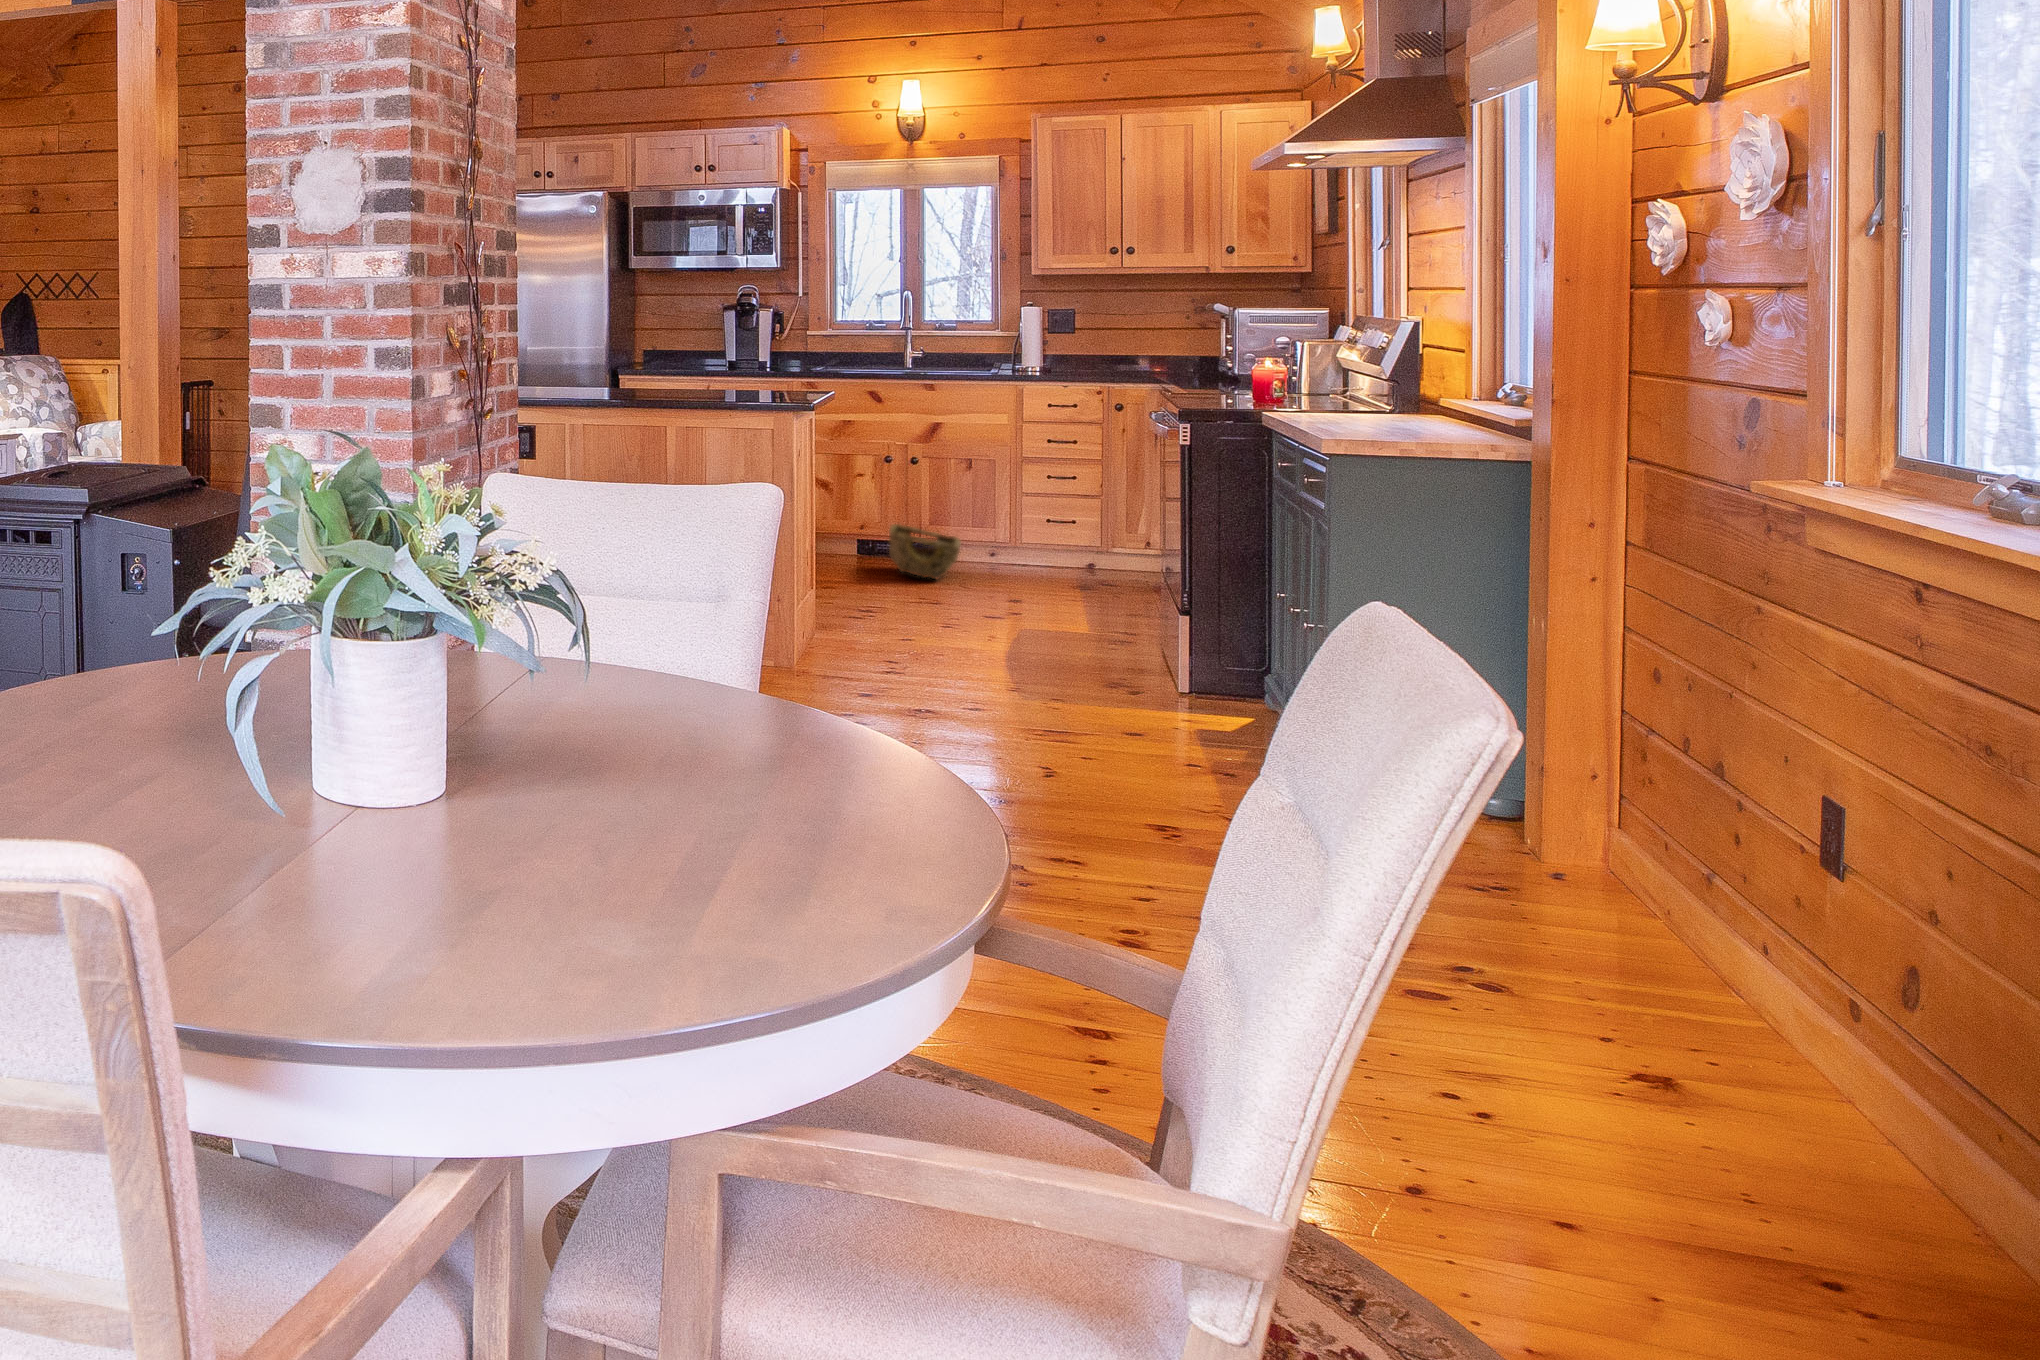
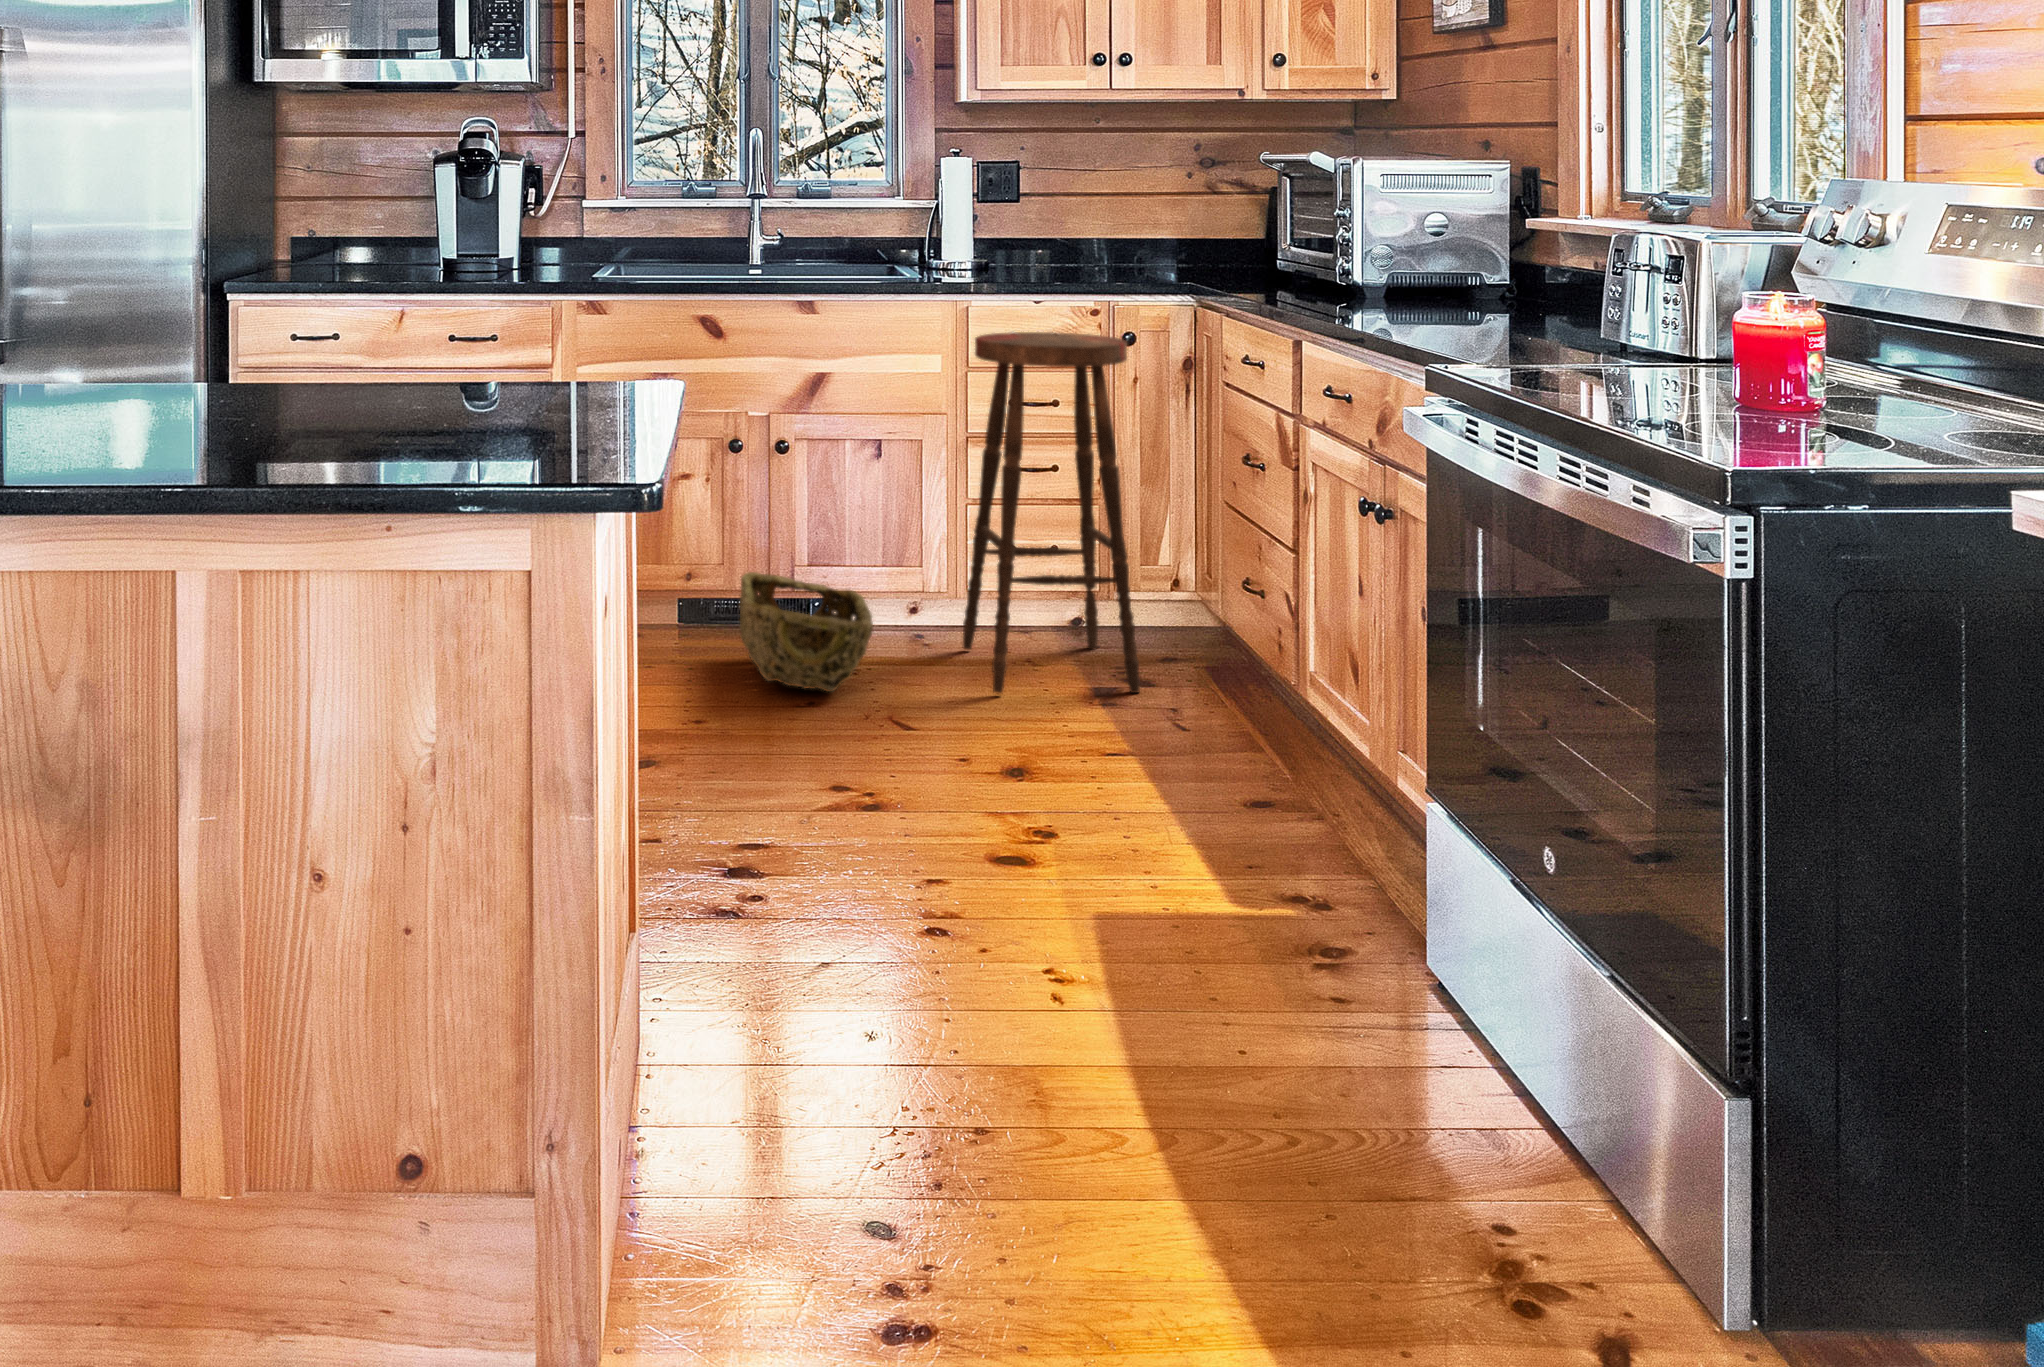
bar stool: none [1019,403,1114,590] -> present [963,332,1140,694]

